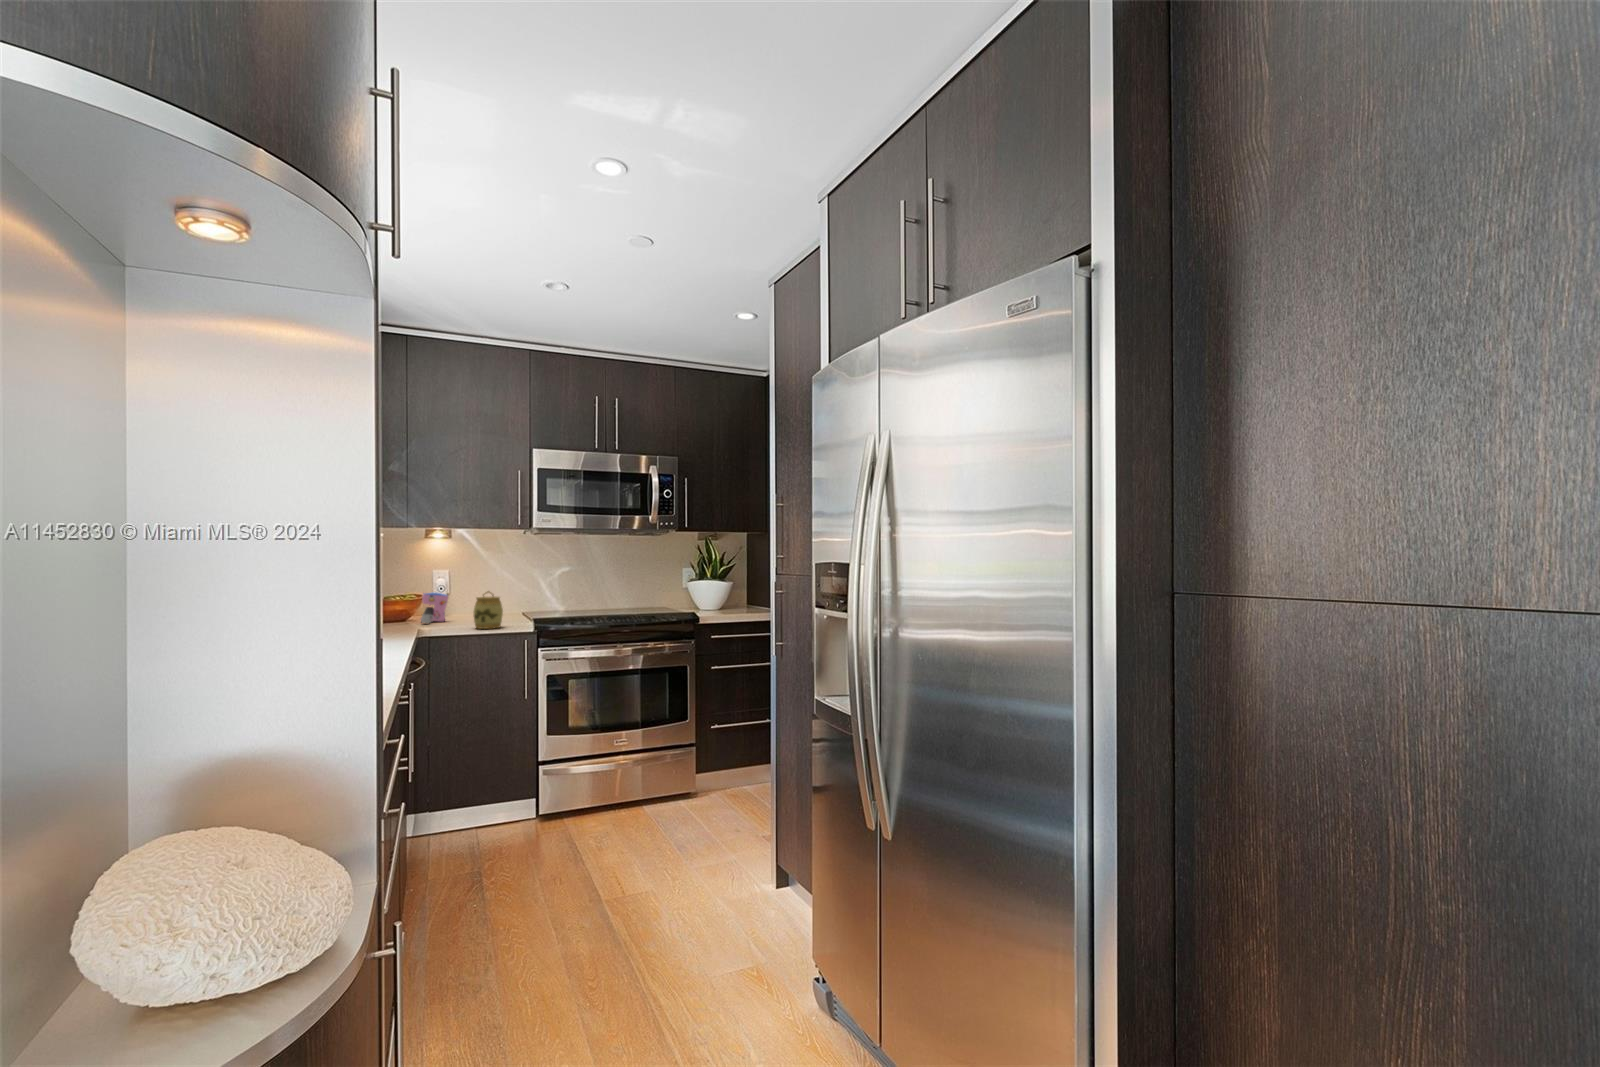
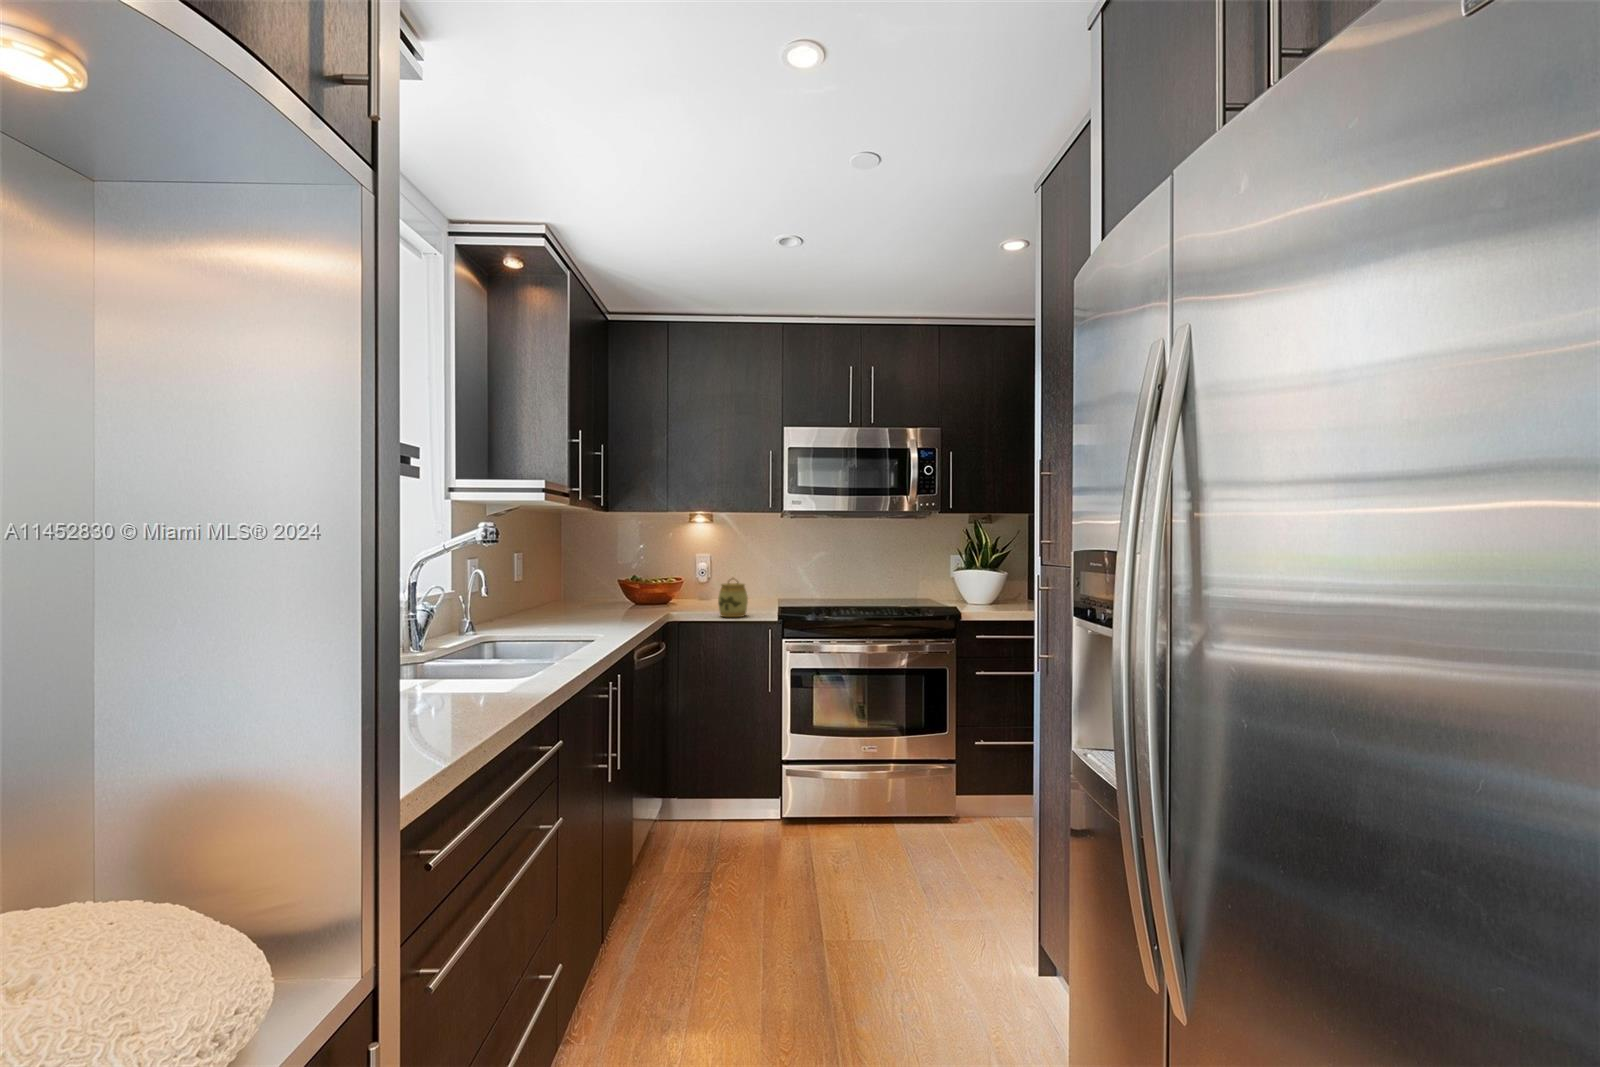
coffee maker: present [420,593,448,623] -> none [676,577,703,608]

